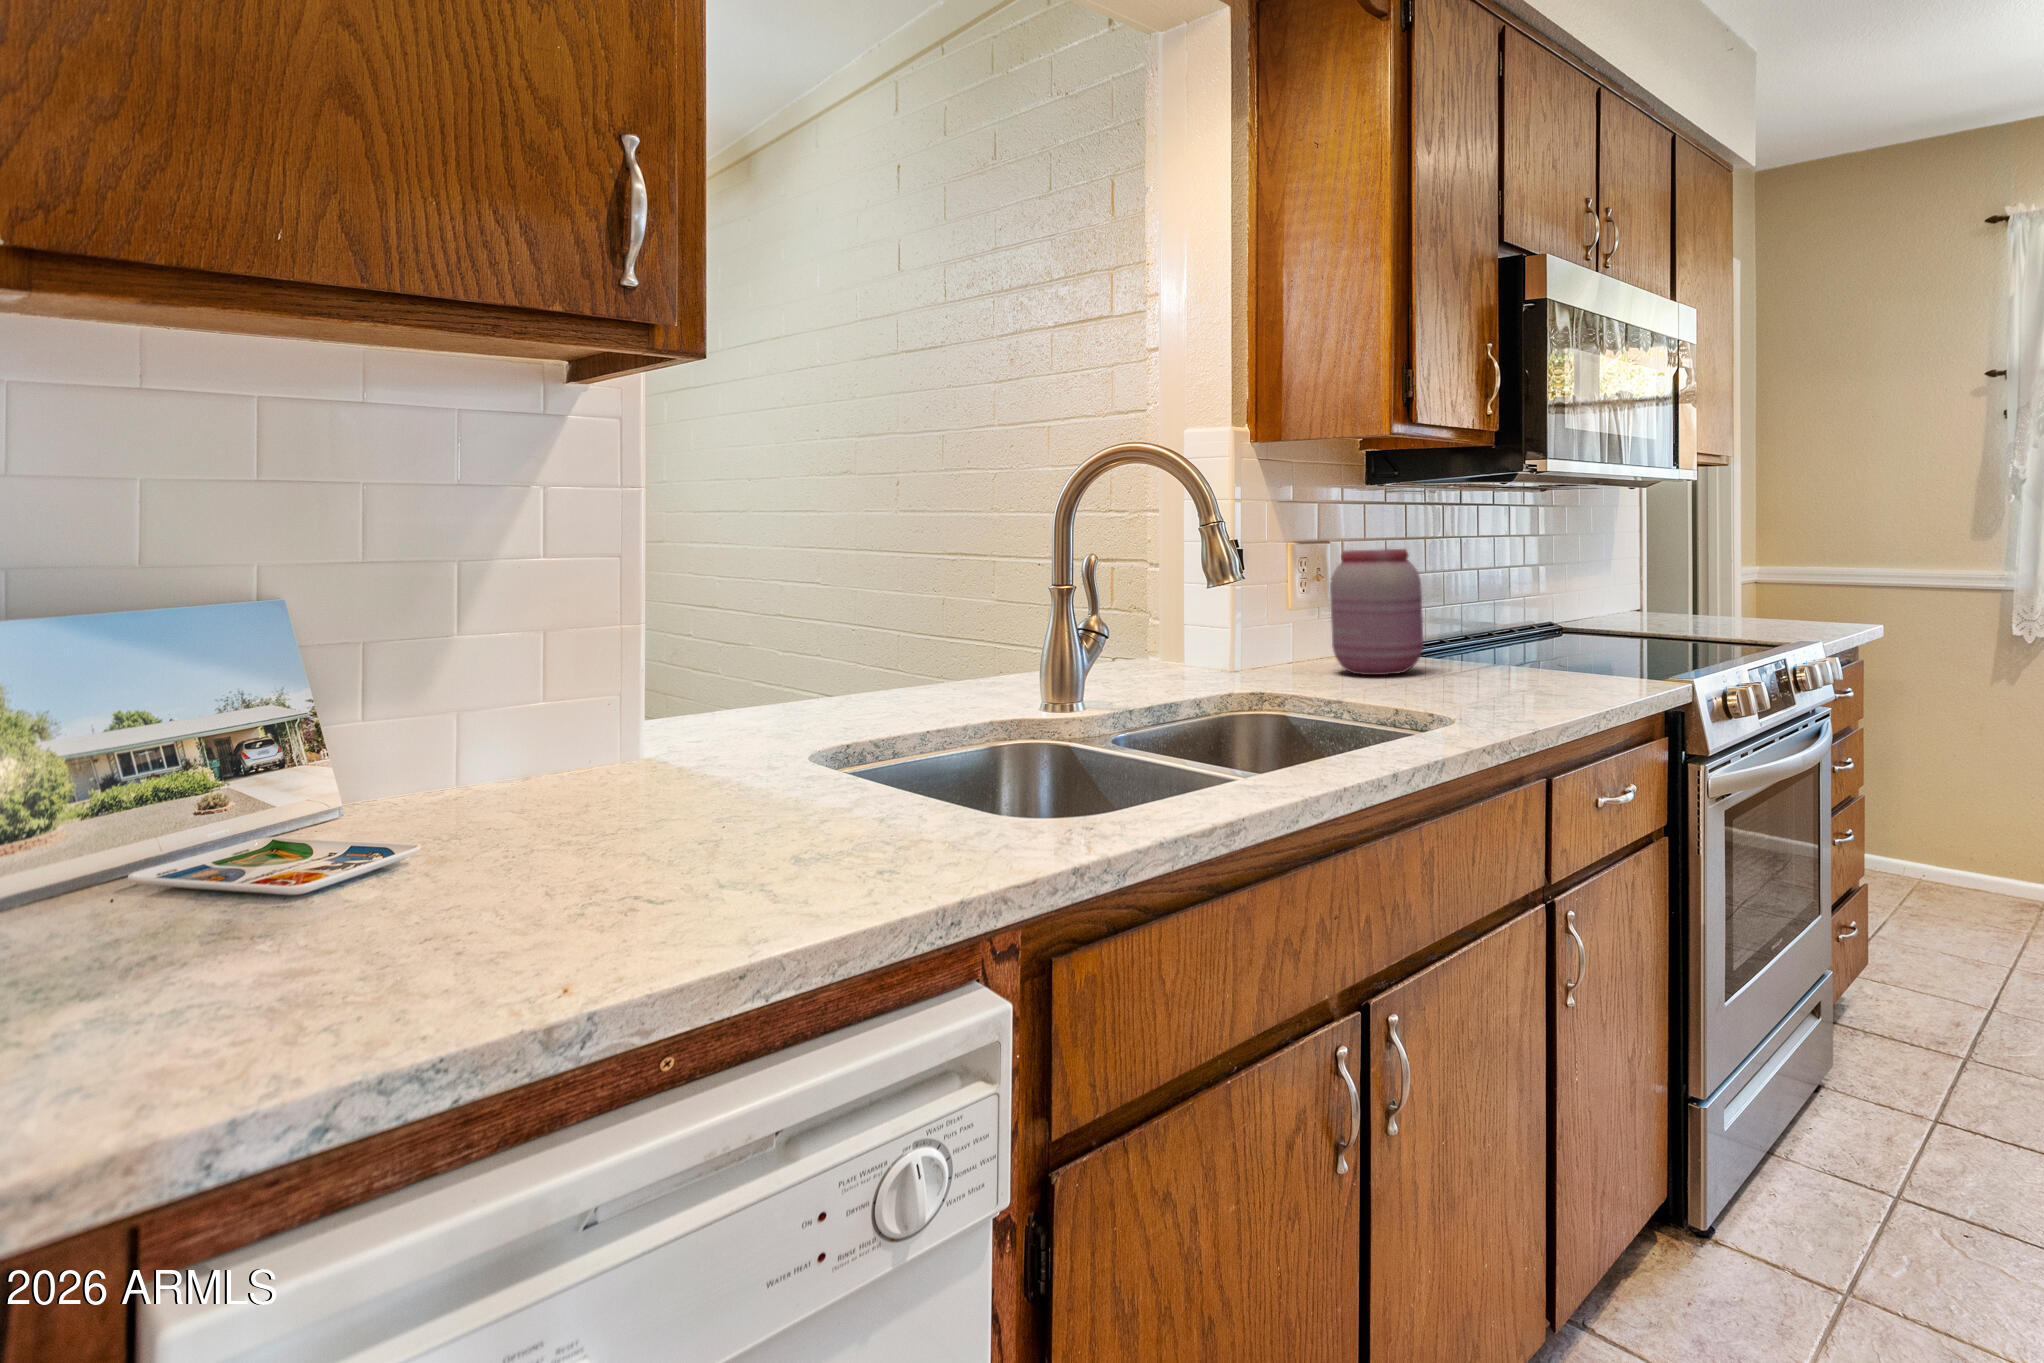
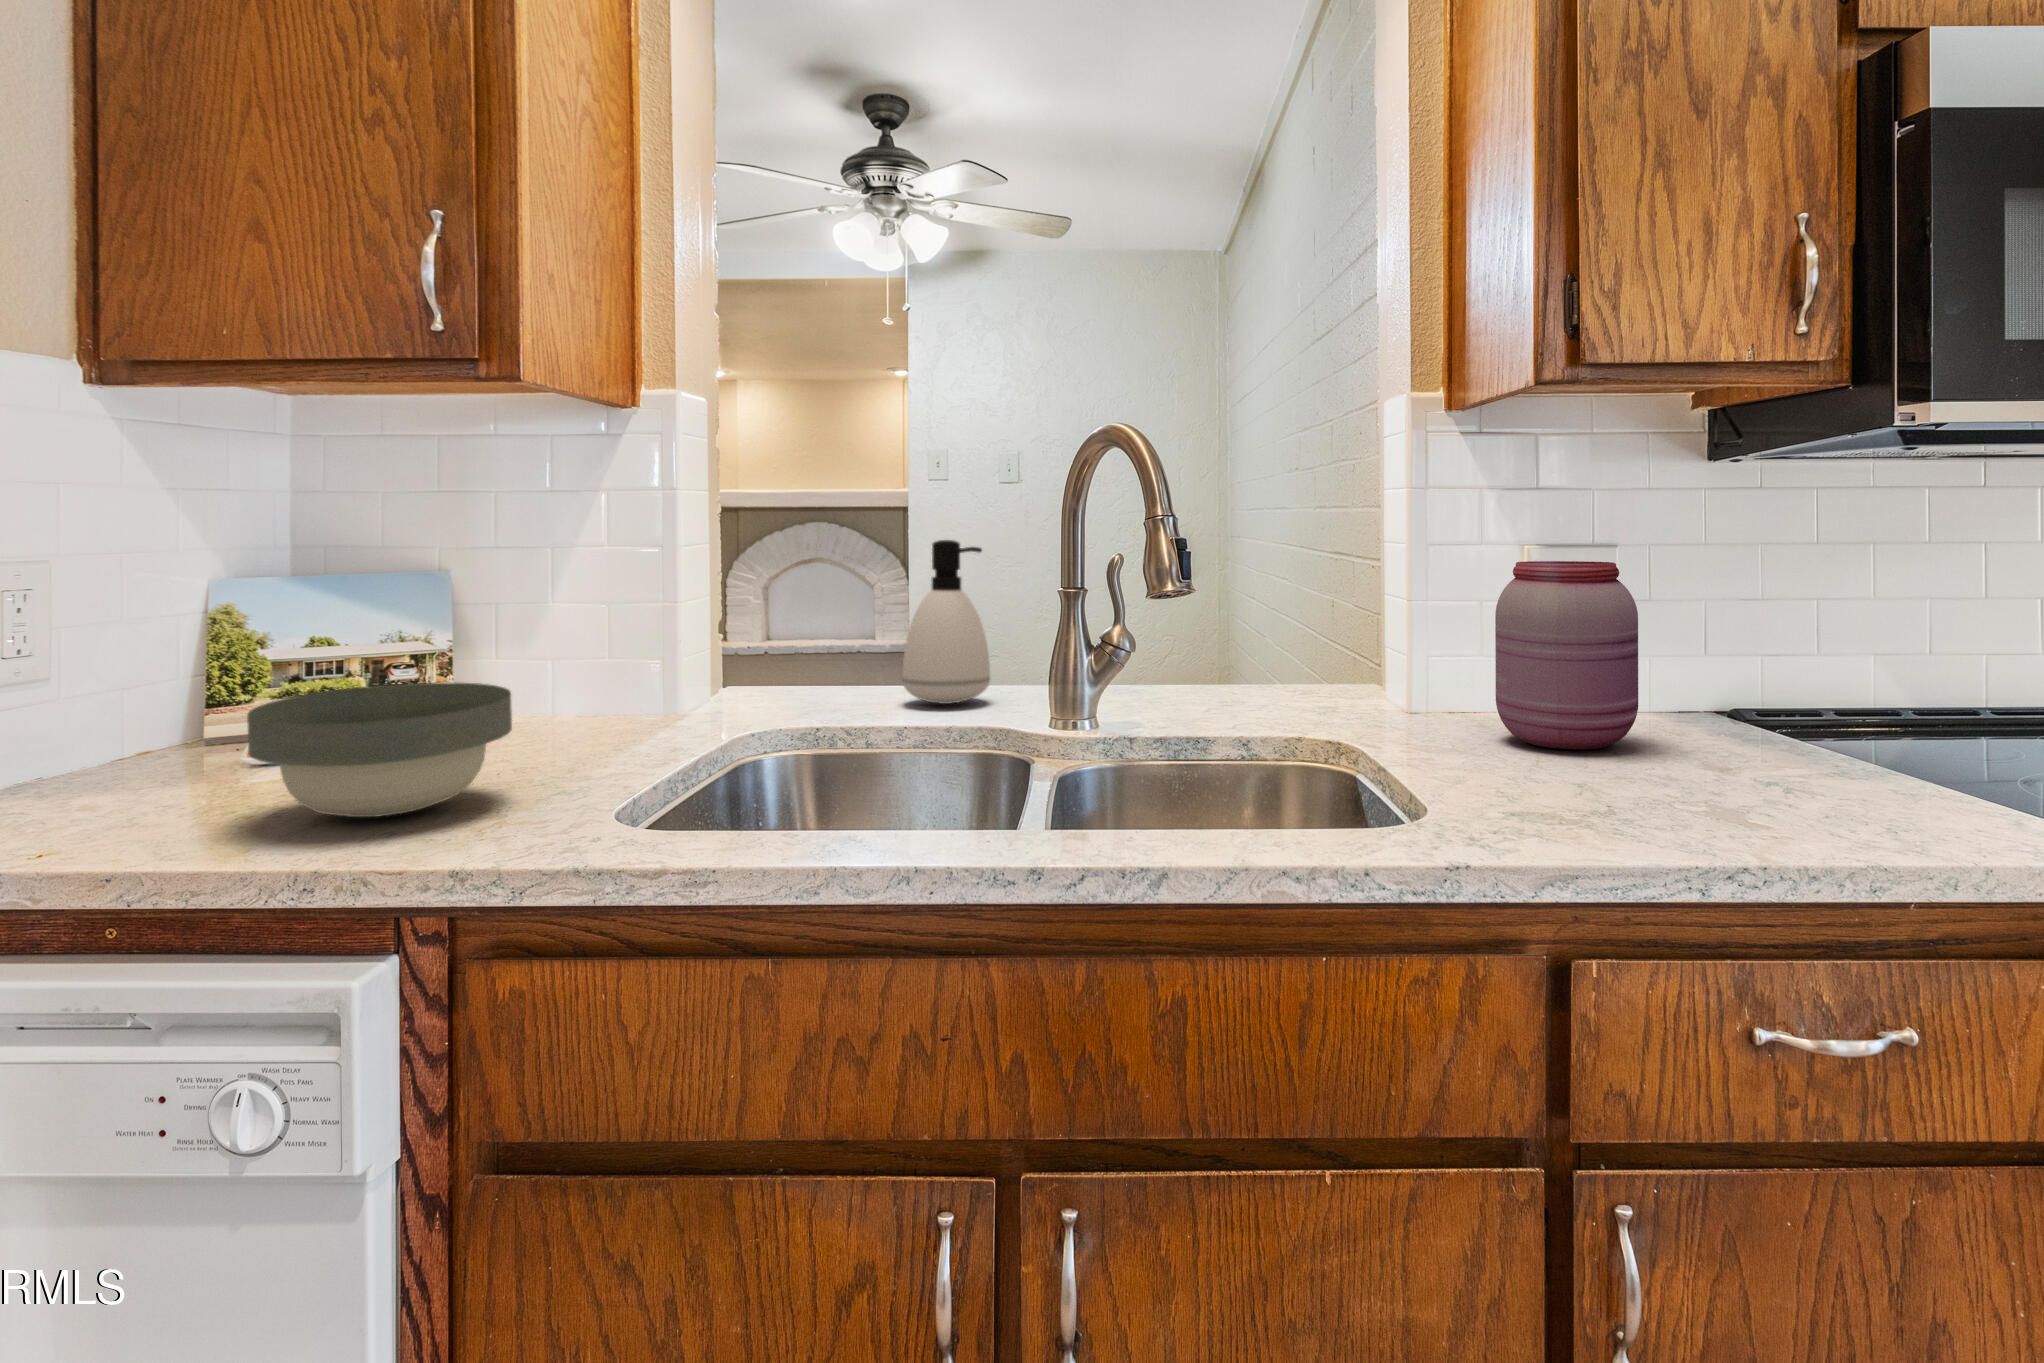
soap dispenser: none [835,548,928,715] -> present [902,540,990,704]
bowl: none [604,705,915,874] -> present [247,682,512,817]

